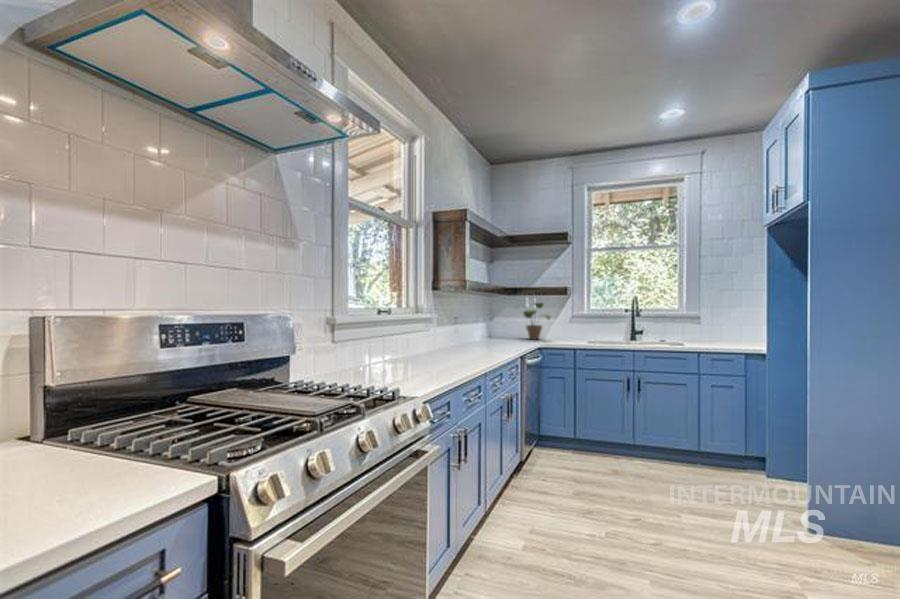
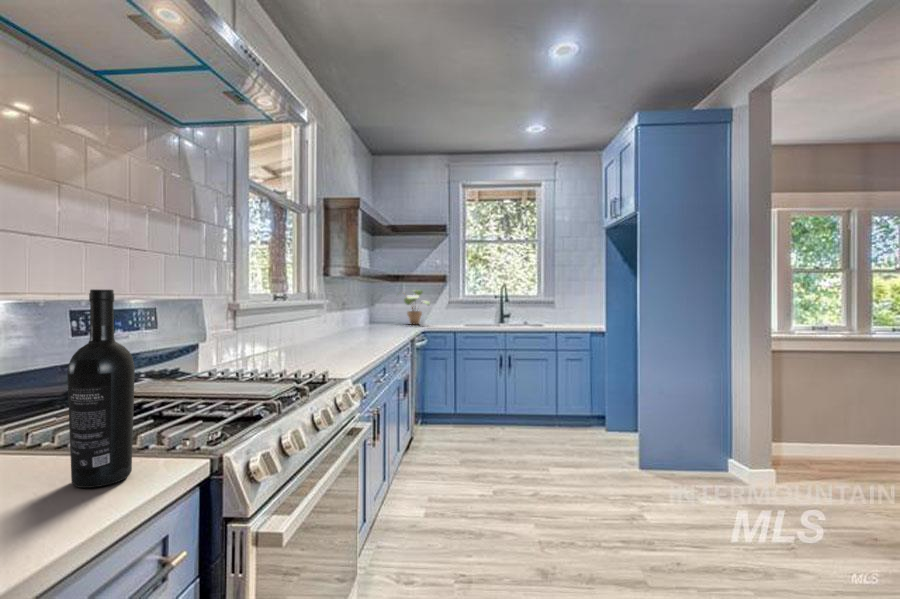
wine bottle: none [86,307,147,494] -> present [67,289,135,488]

